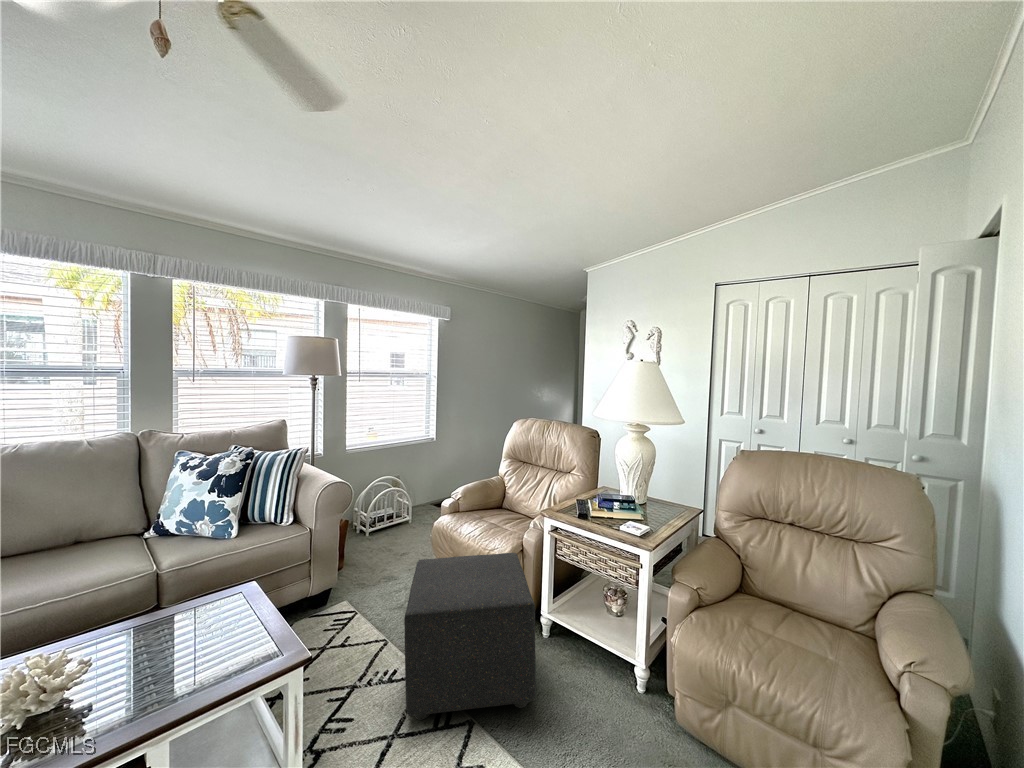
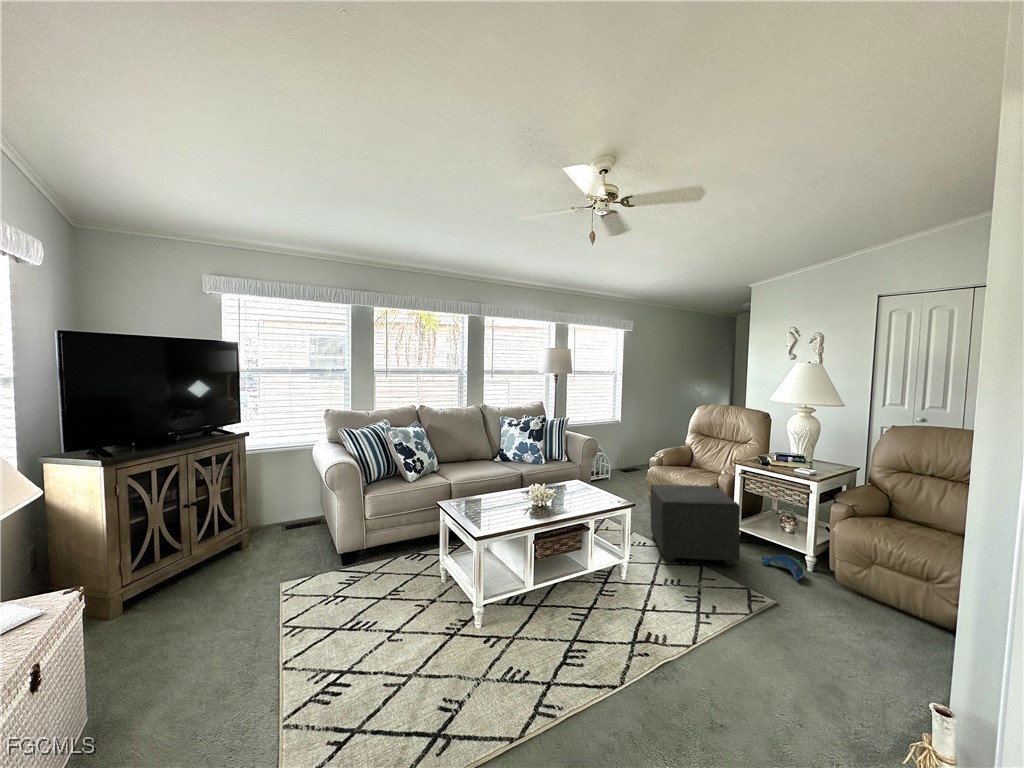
plush toy: none [574,669,630,730] -> present [761,555,803,581]

